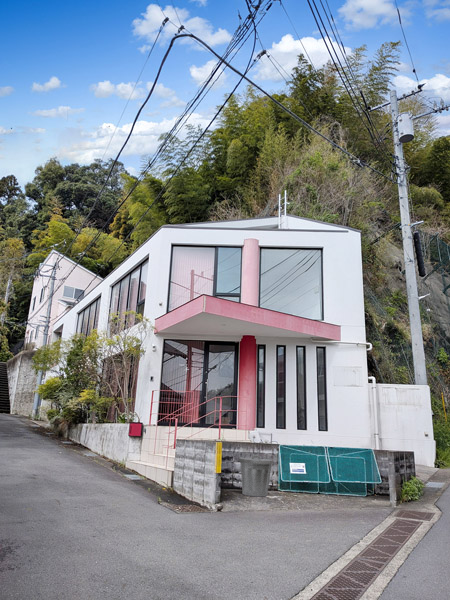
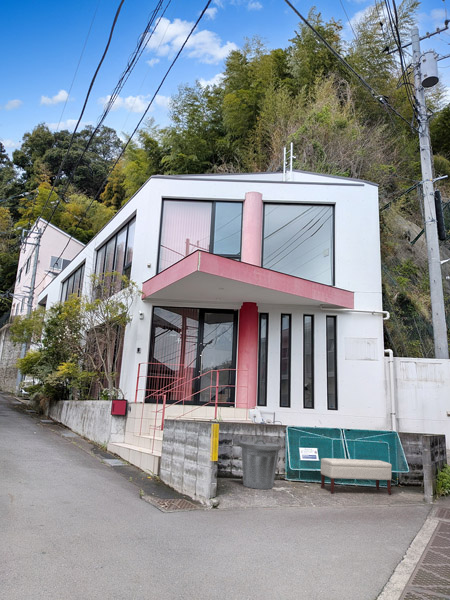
bench: none [307,471,367,501] -> present [321,458,392,494]

